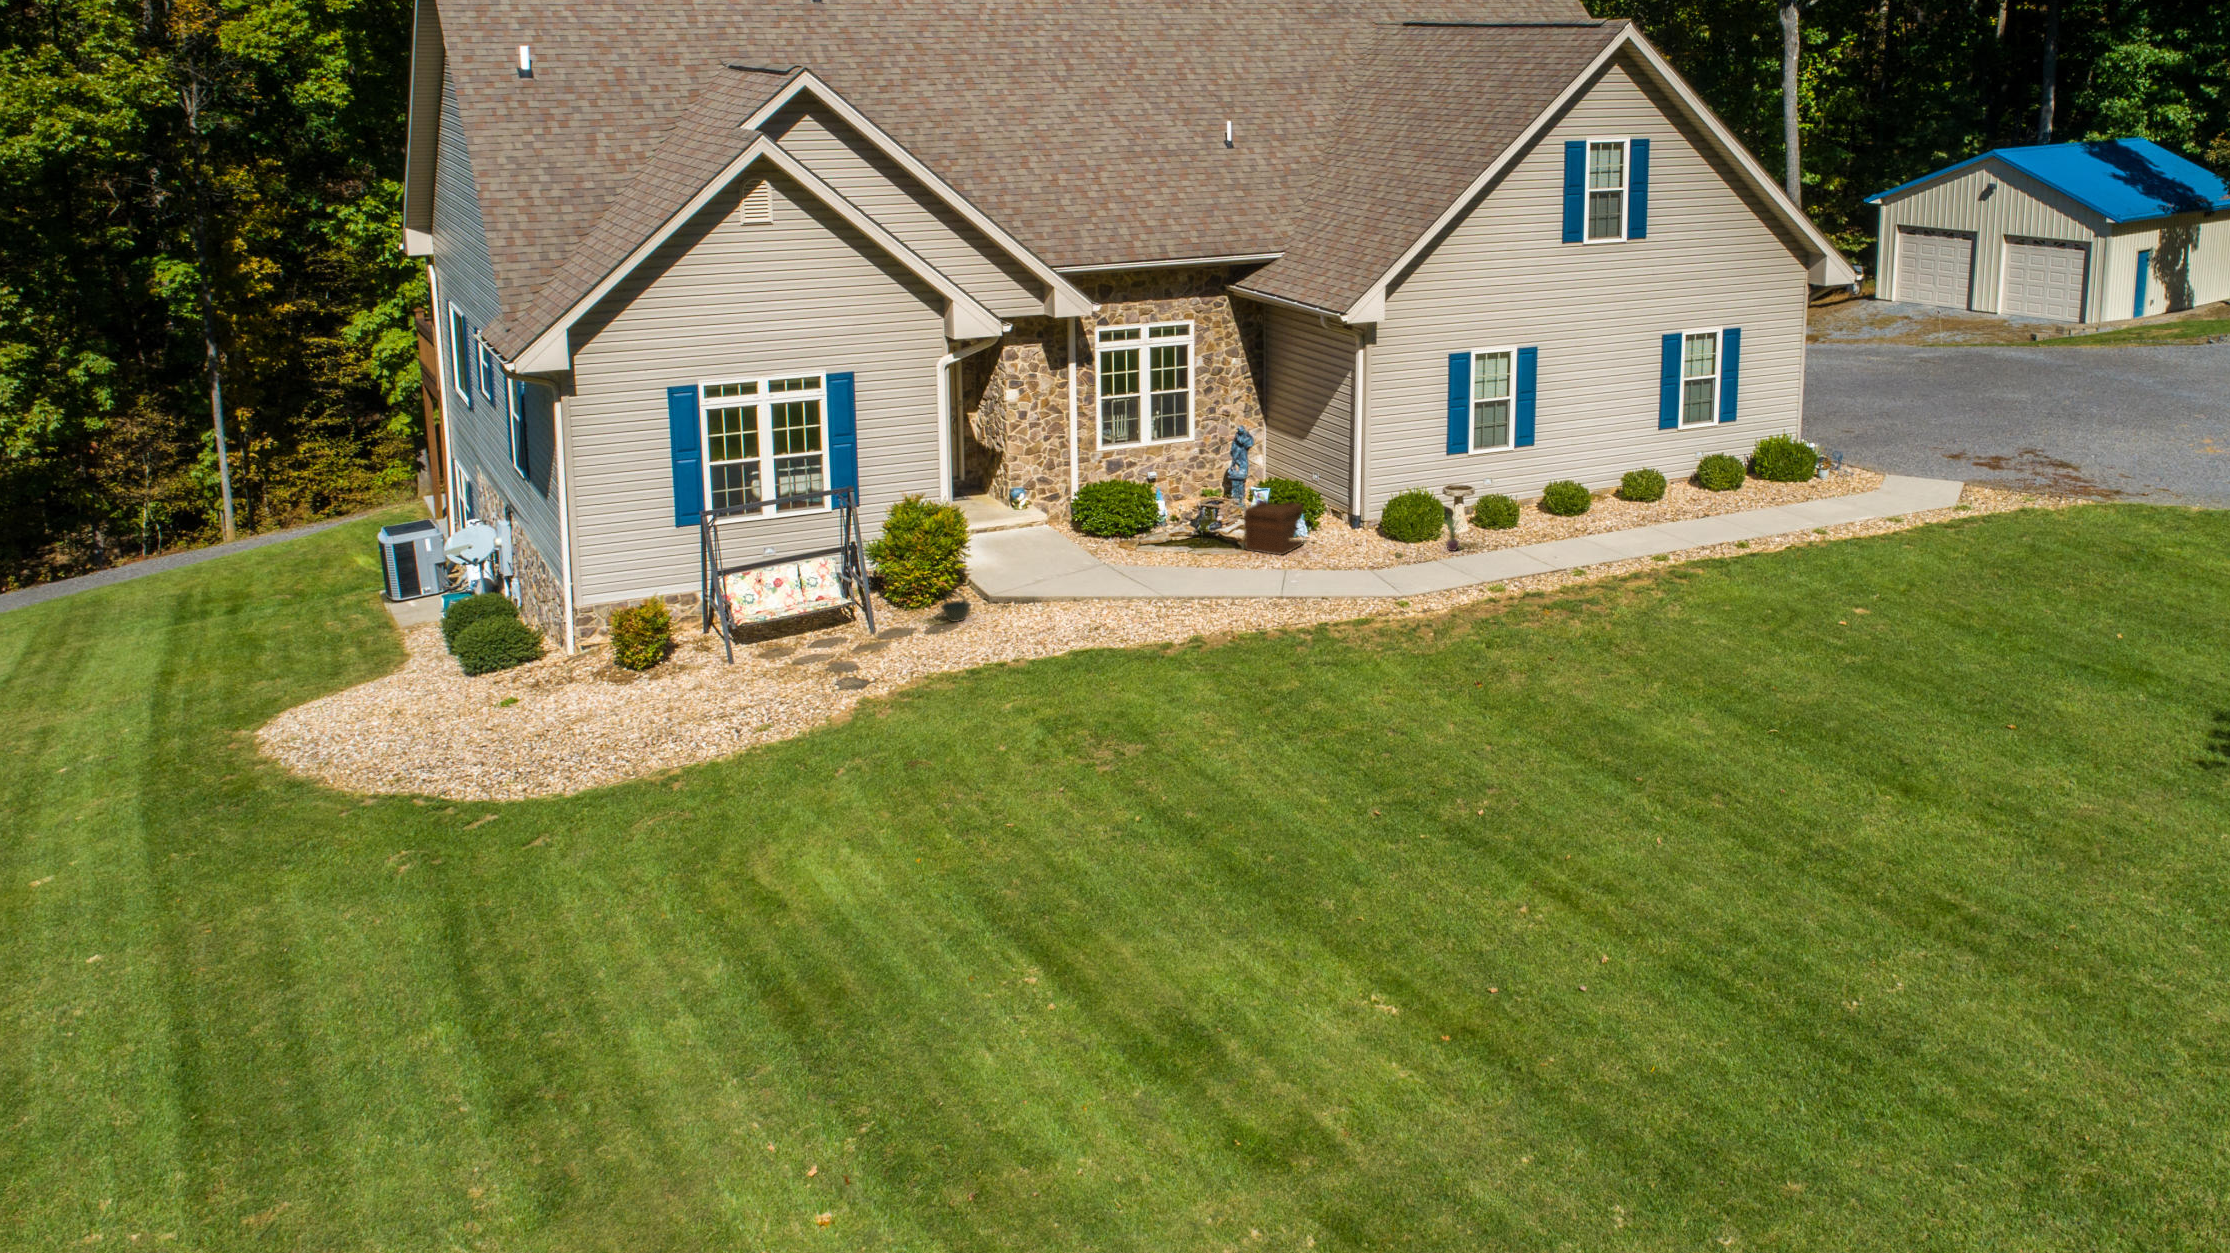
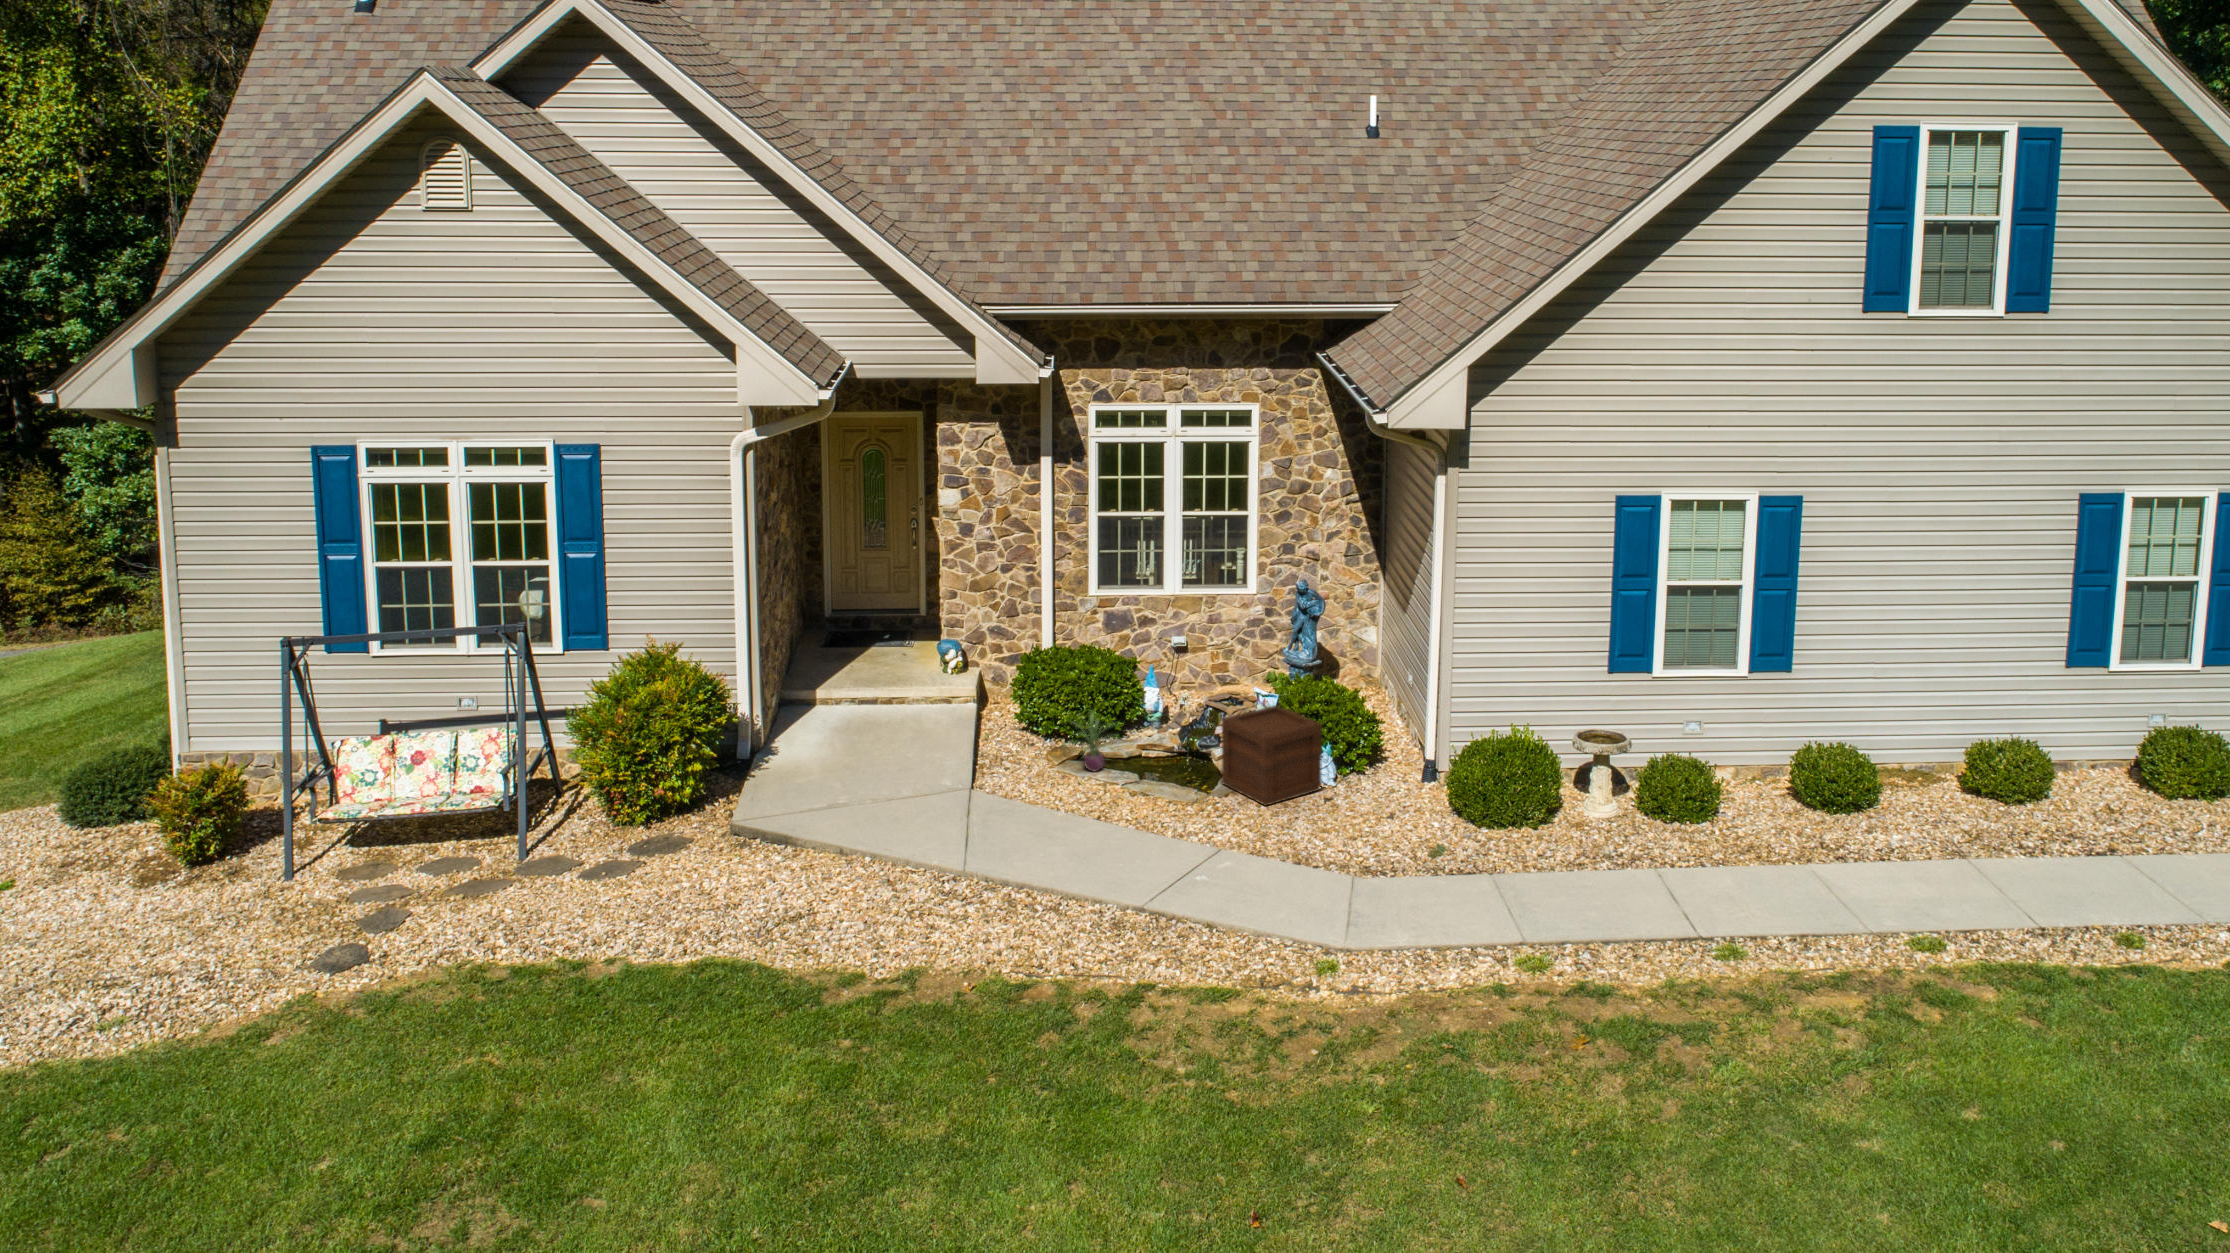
decorative plant: present [1441,516,1463,551] -> present [1064,711,1110,772]
bucket: present [941,592,971,622] -> none [633,800,681,849]

